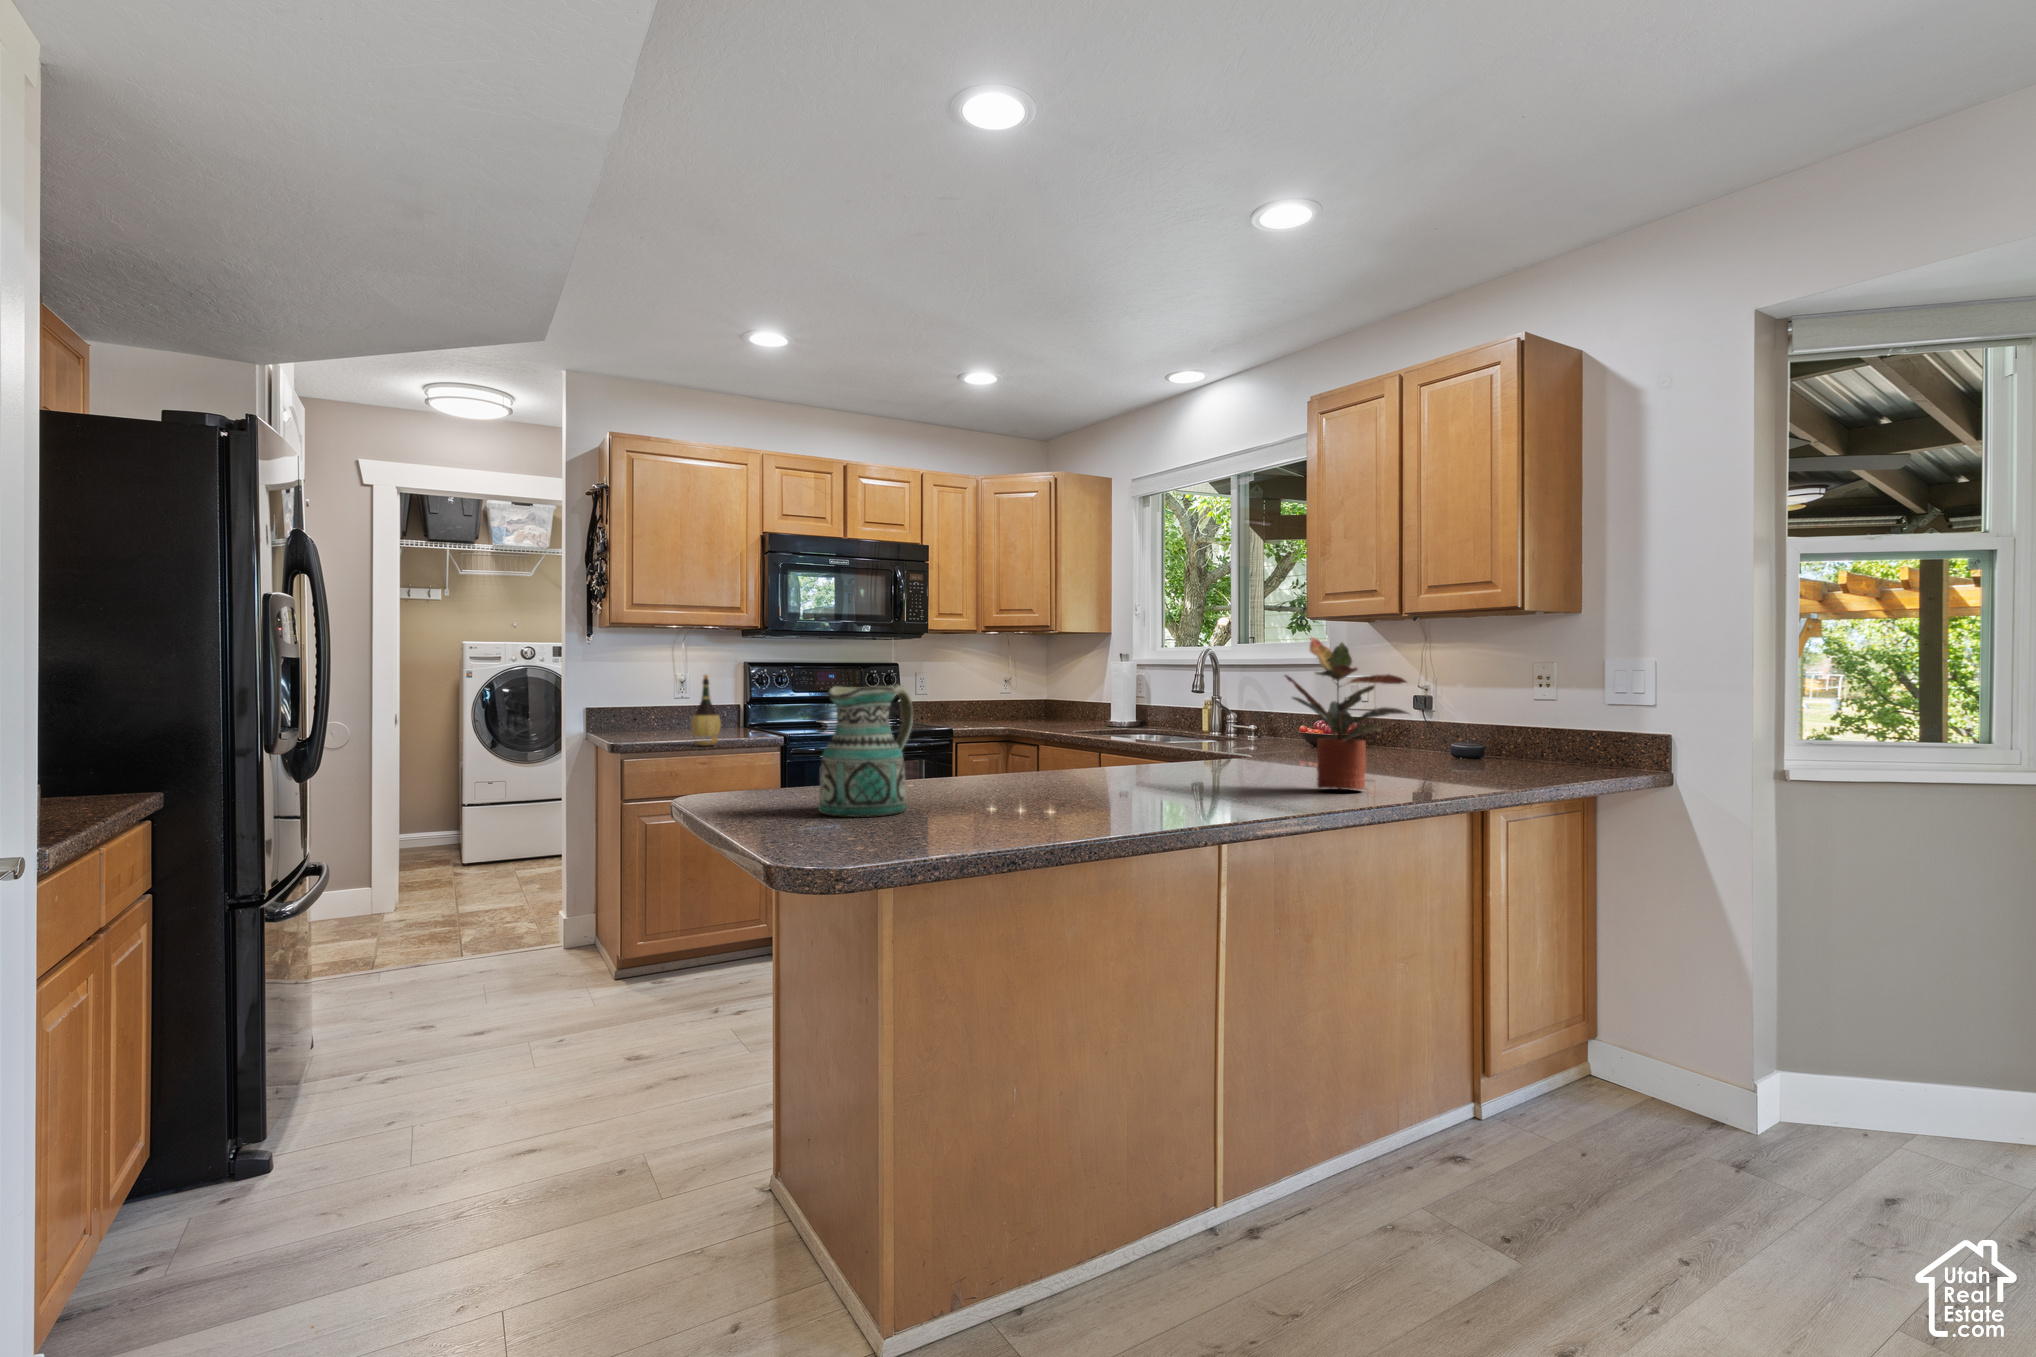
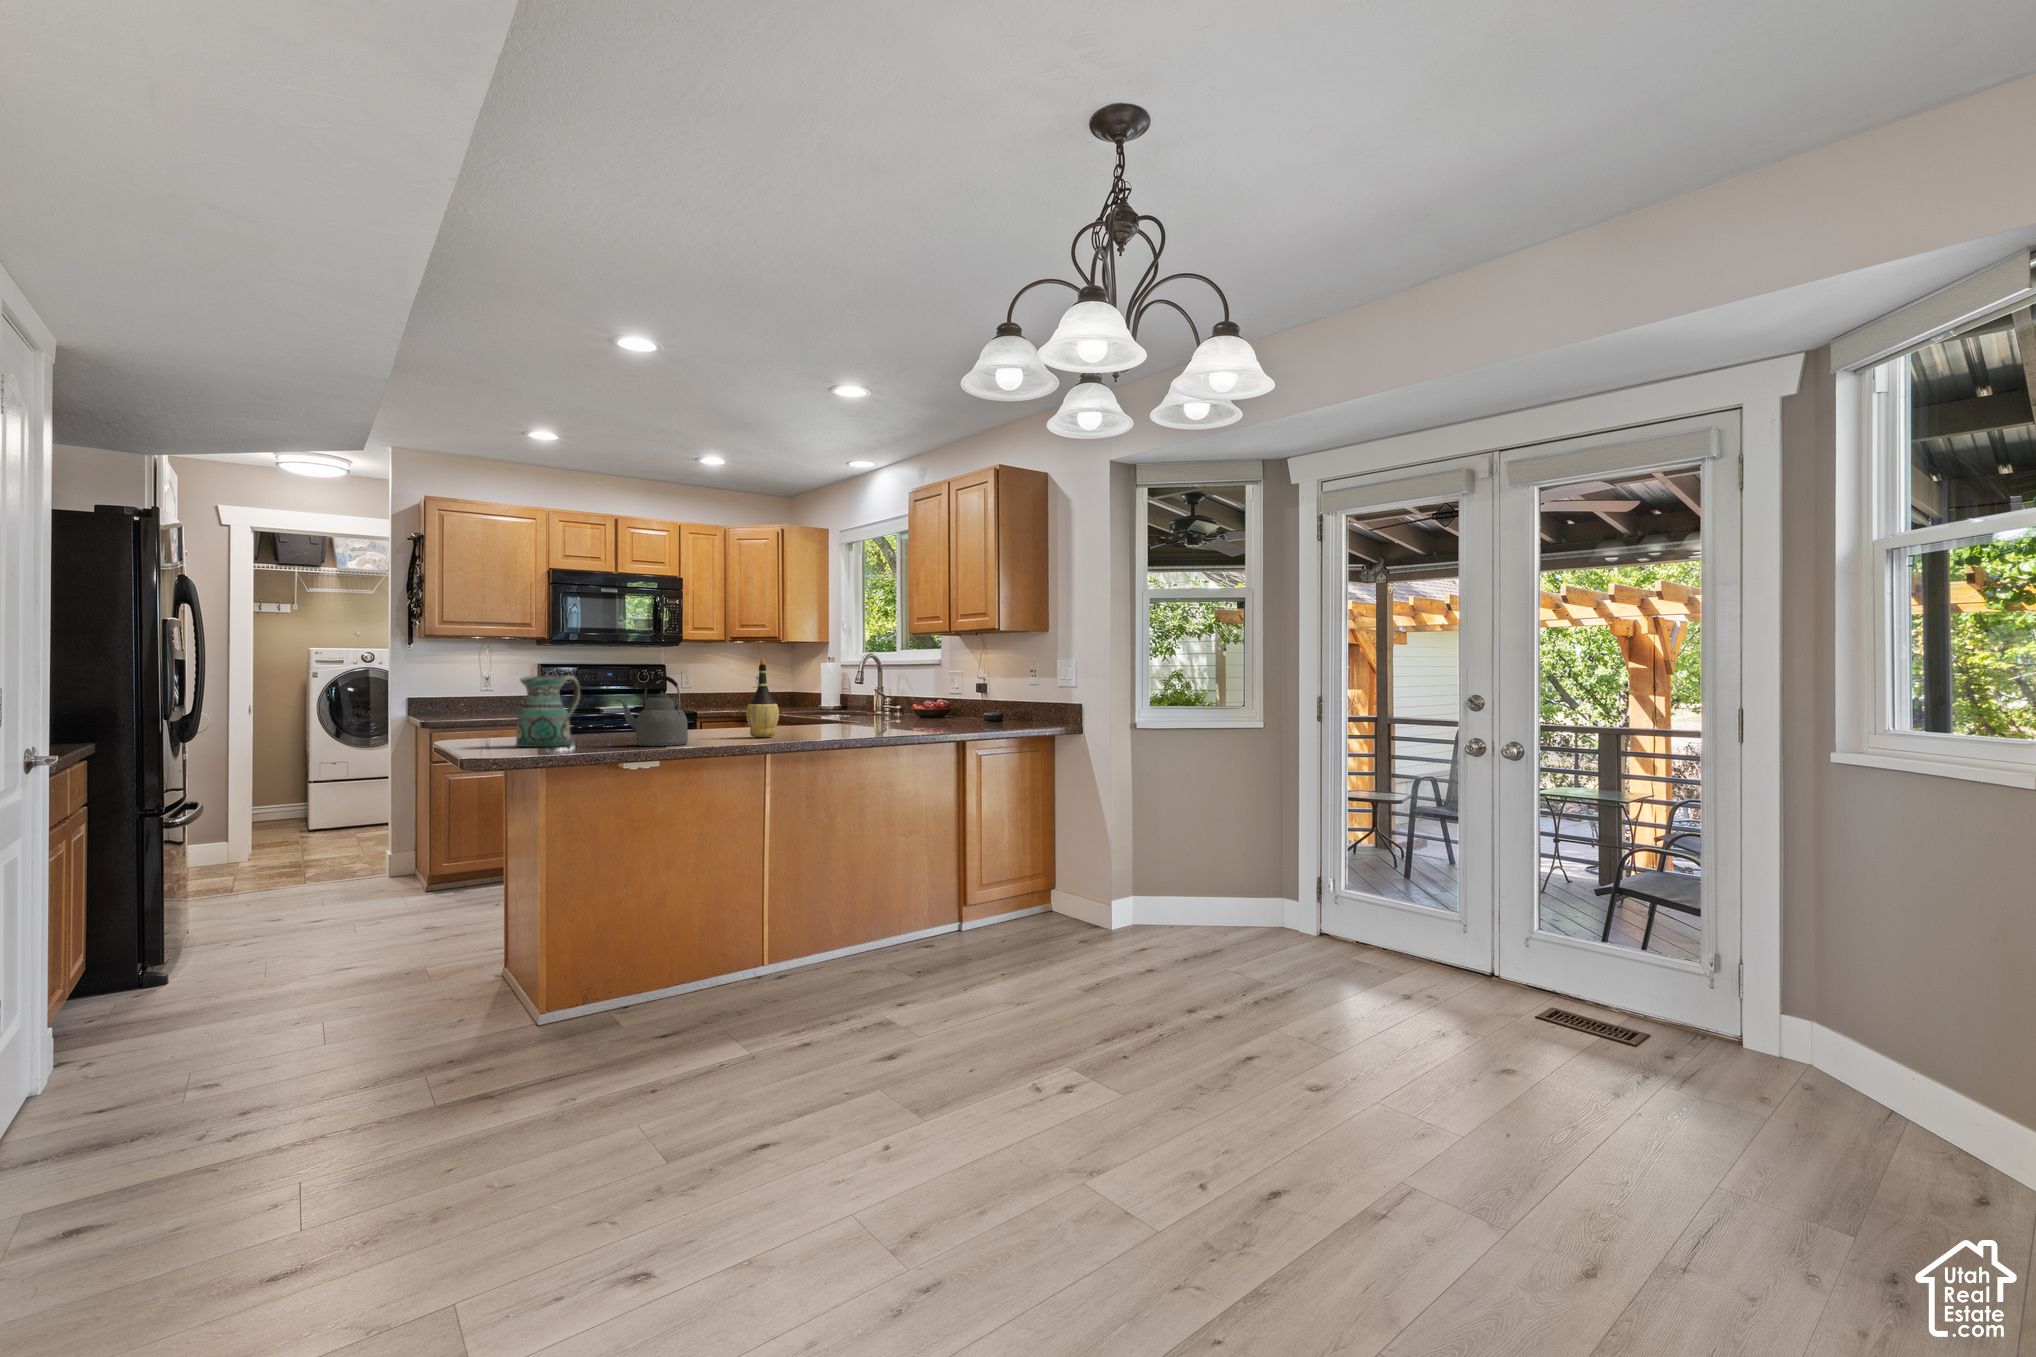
potted plant: present [1285,637,1408,790] -> none [810,647,884,734]
wine bottle: present [691,675,721,746] -> present [747,660,779,737]
kettle: none [995,689,1126,822] -> present [616,676,688,746]

